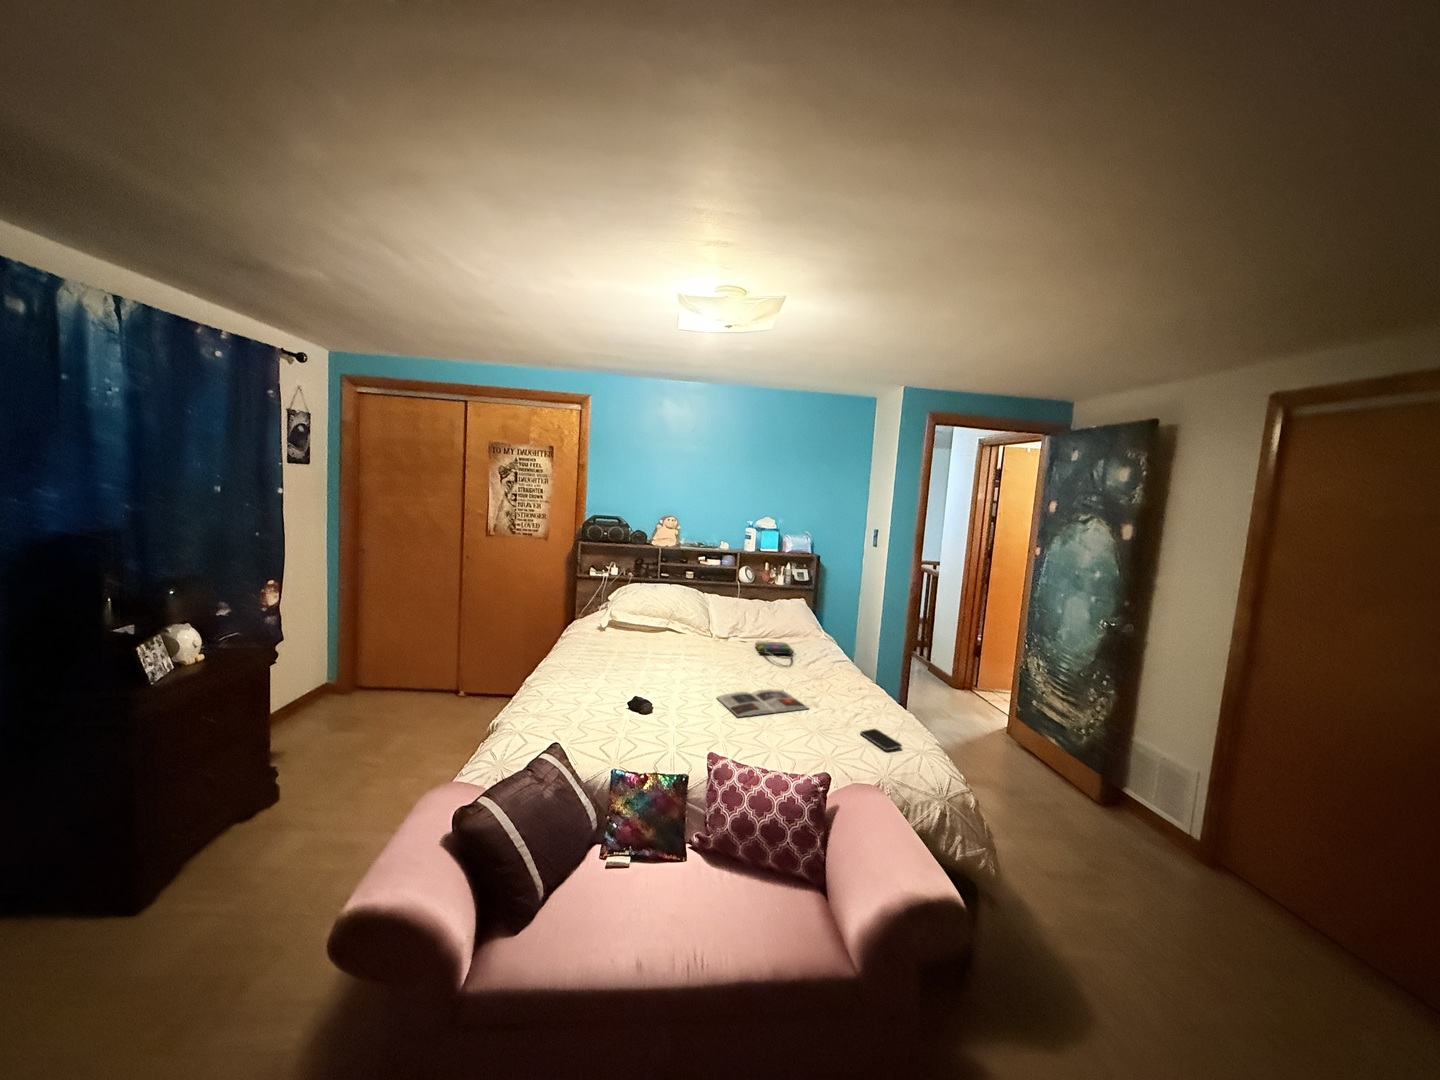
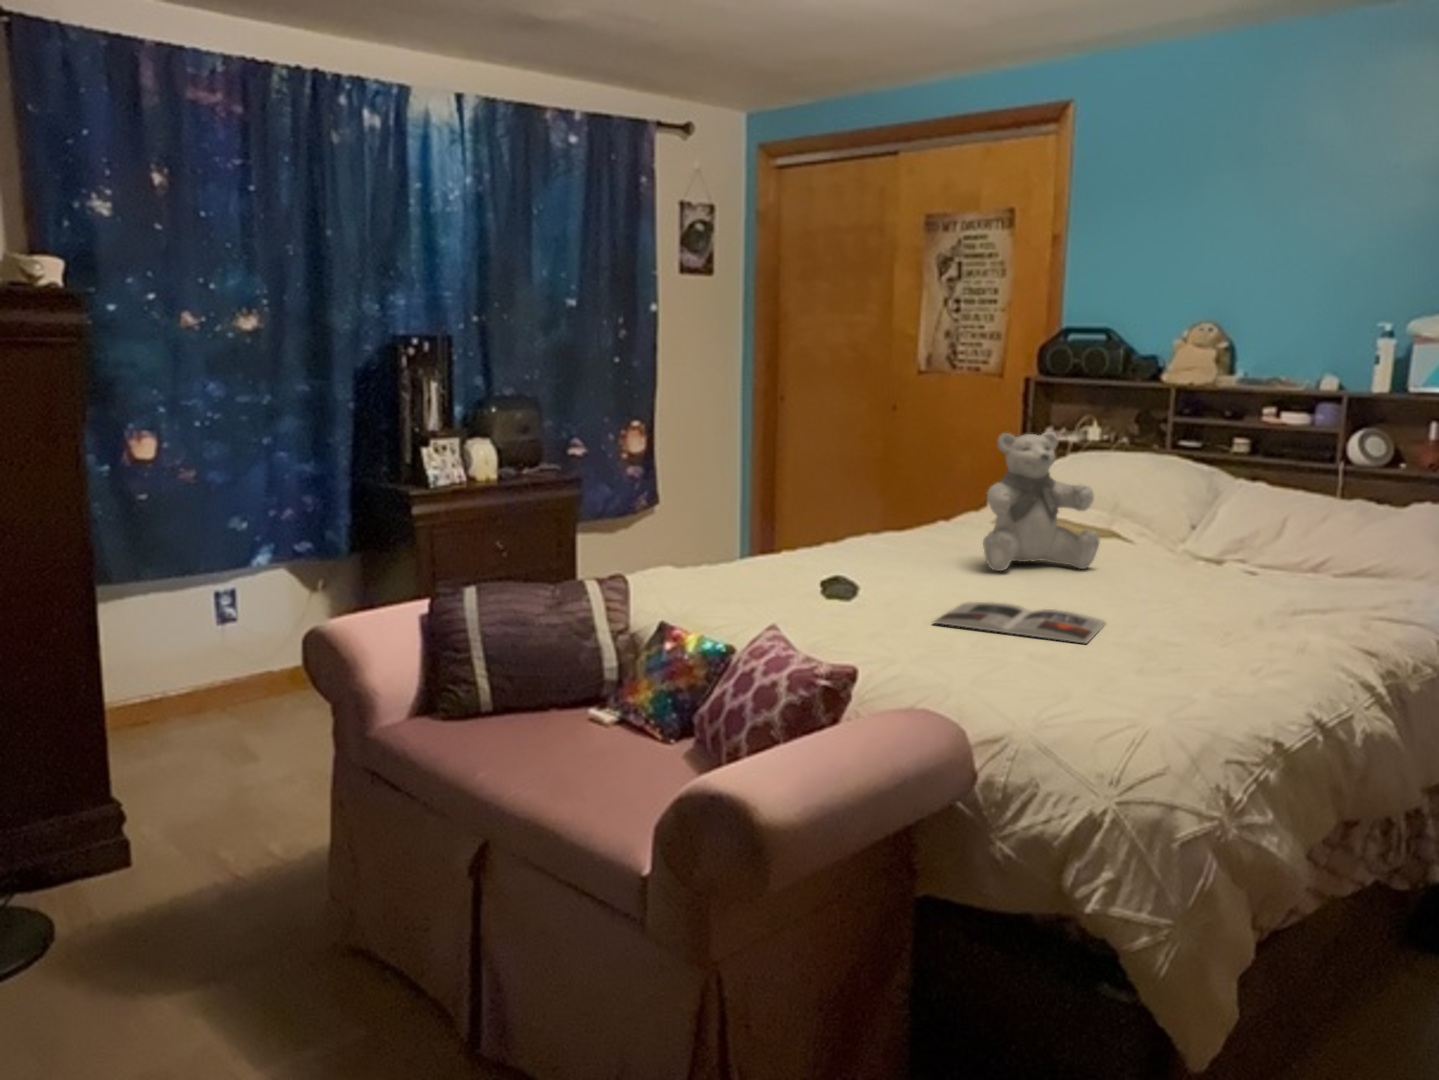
teddy bear: none [655,587,707,666] -> present [983,432,1100,571]
tote bag: present [755,642,794,667] -> none [1200,567,1309,605]
smartphone: present [861,729,902,750] -> none [1069,676,1130,704]

